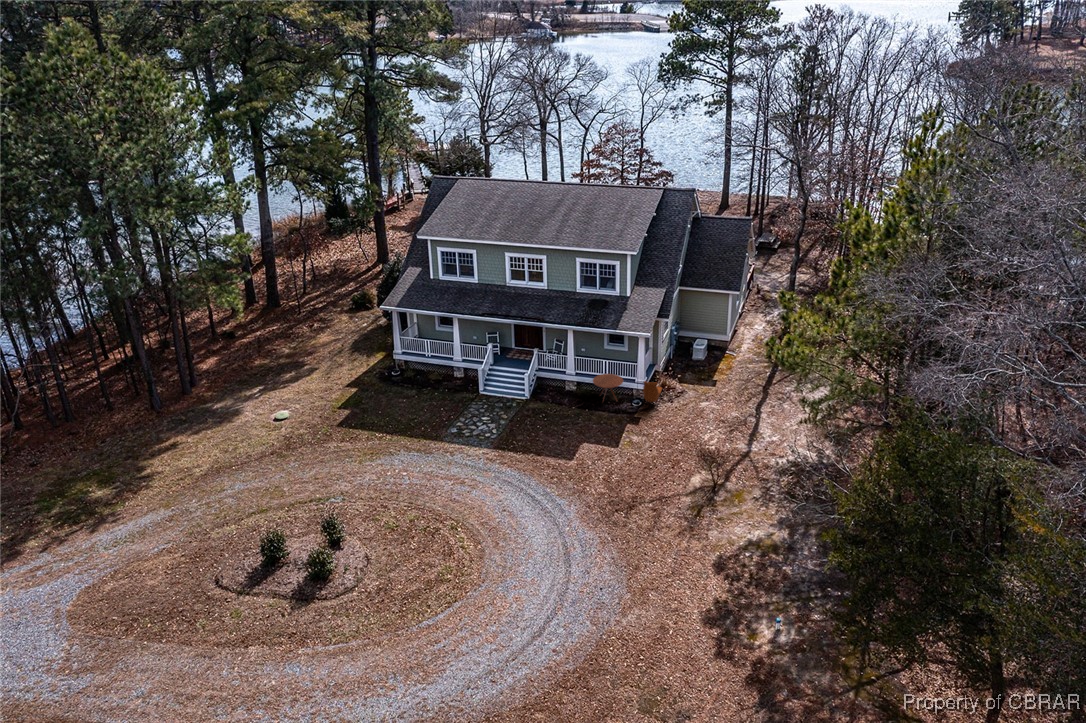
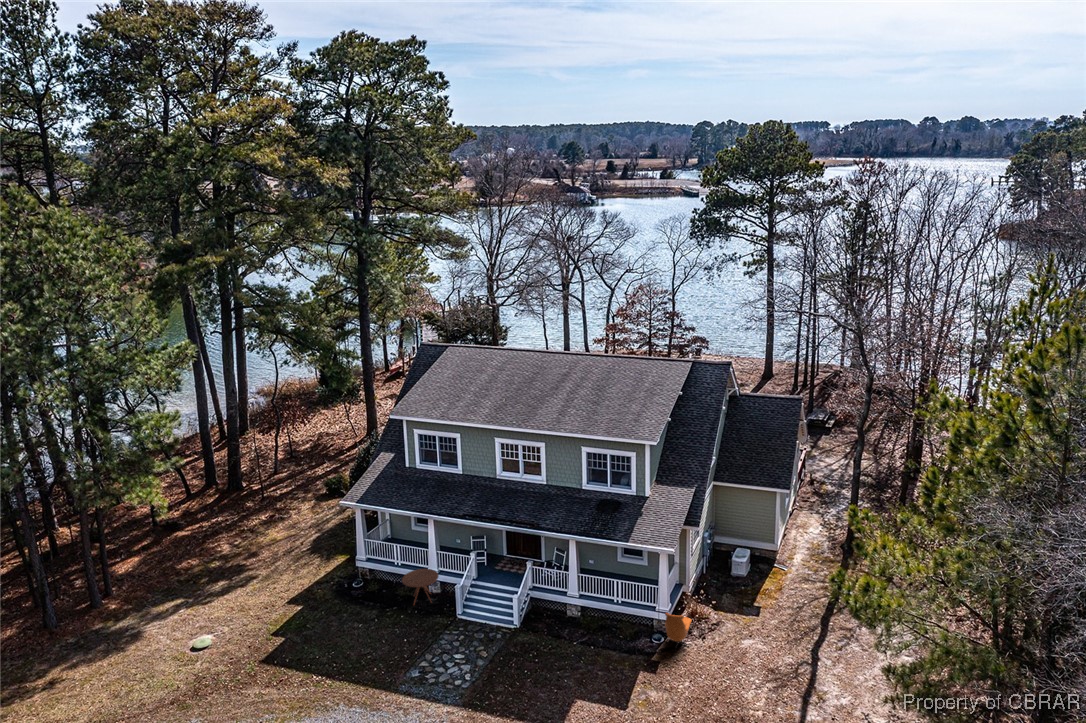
round table: present [593,374,623,401] -> present [402,569,439,604]

